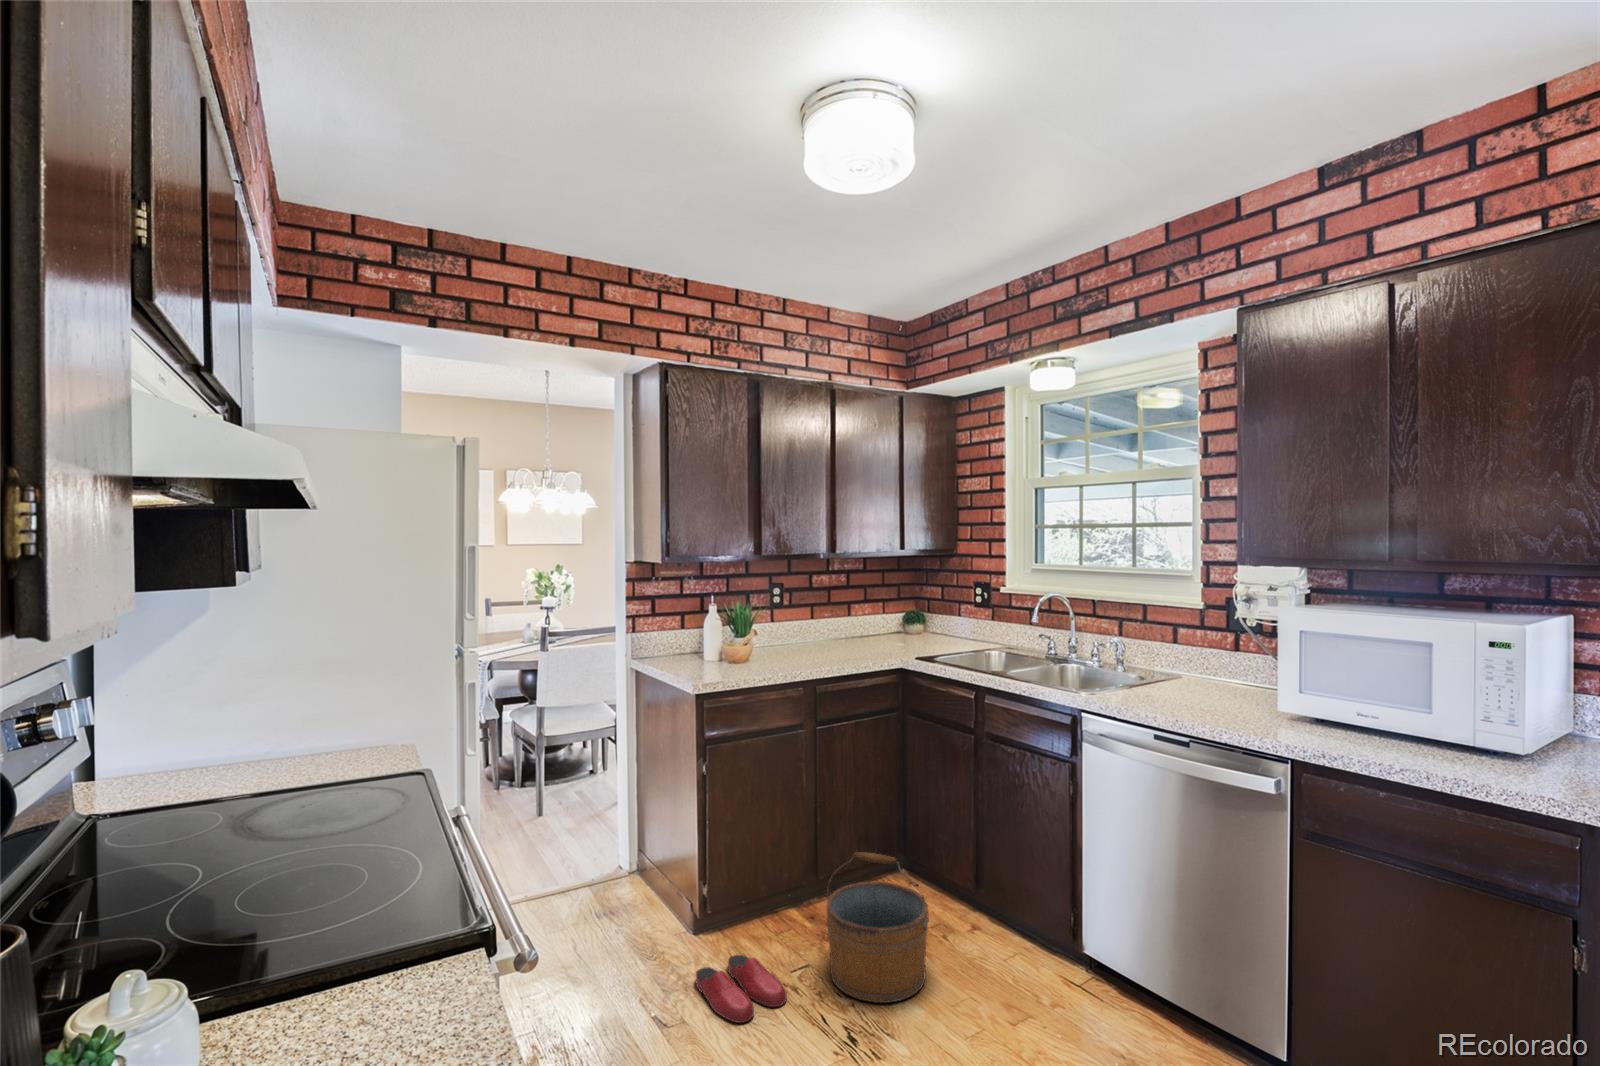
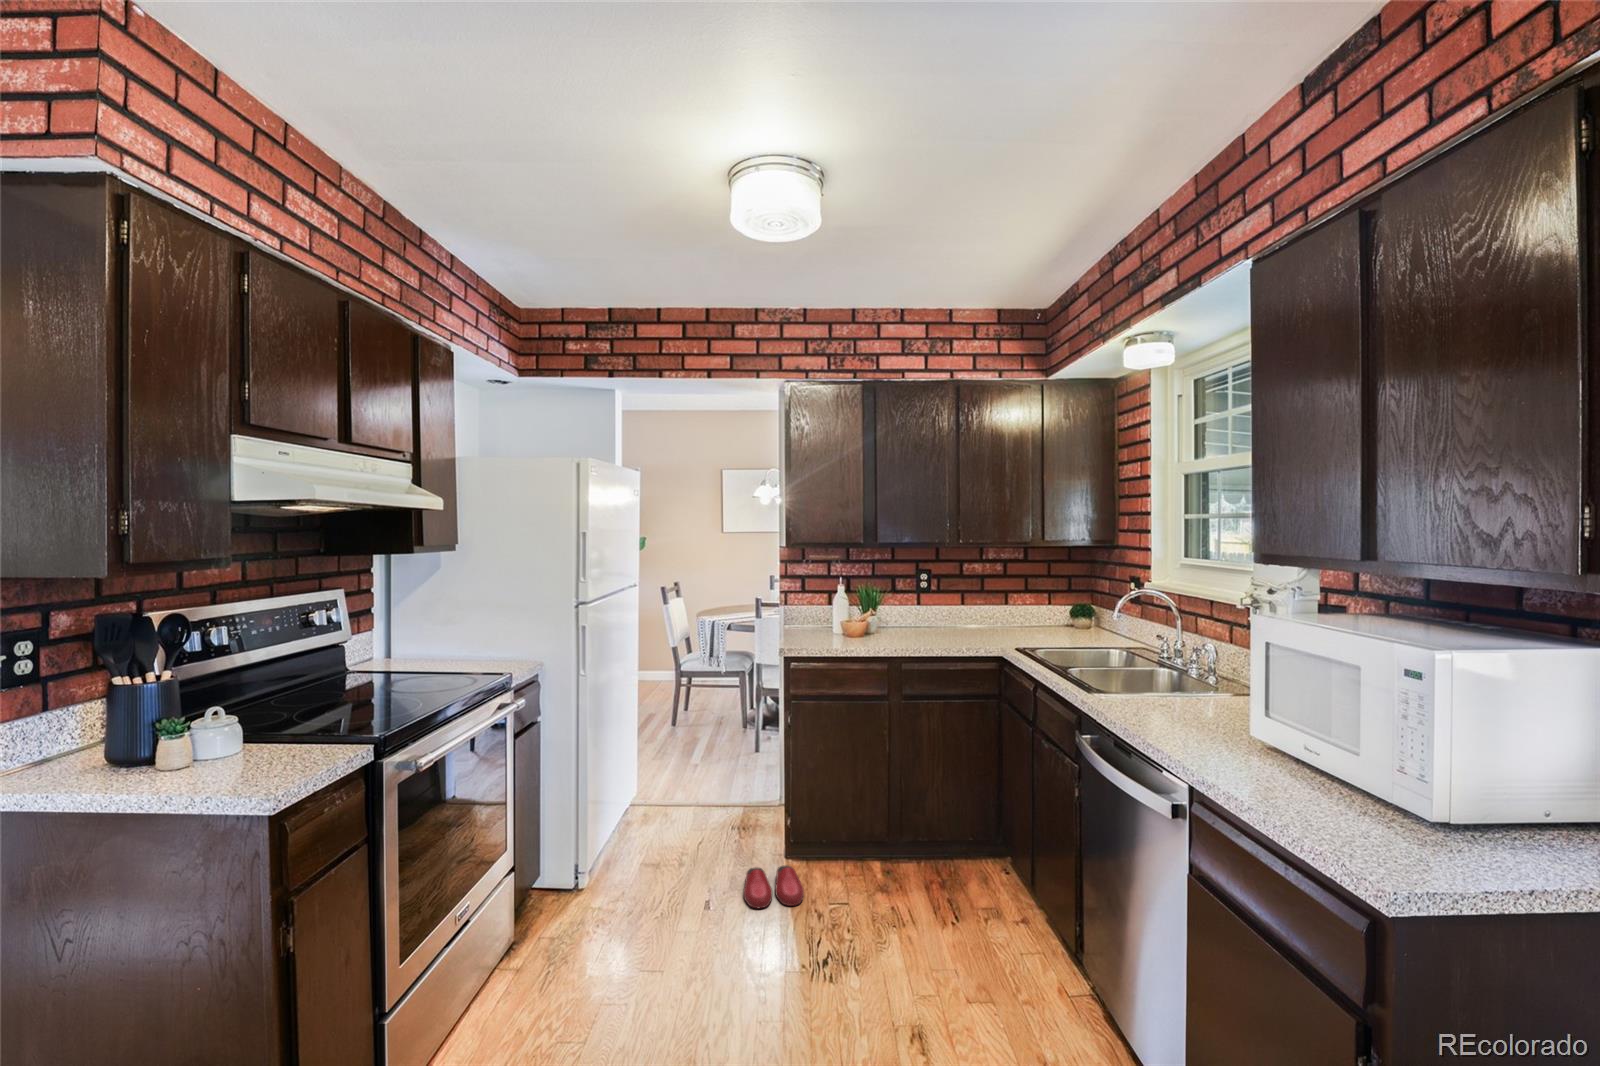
bucket: present [827,852,929,1003] -> none [841,796,930,928]

